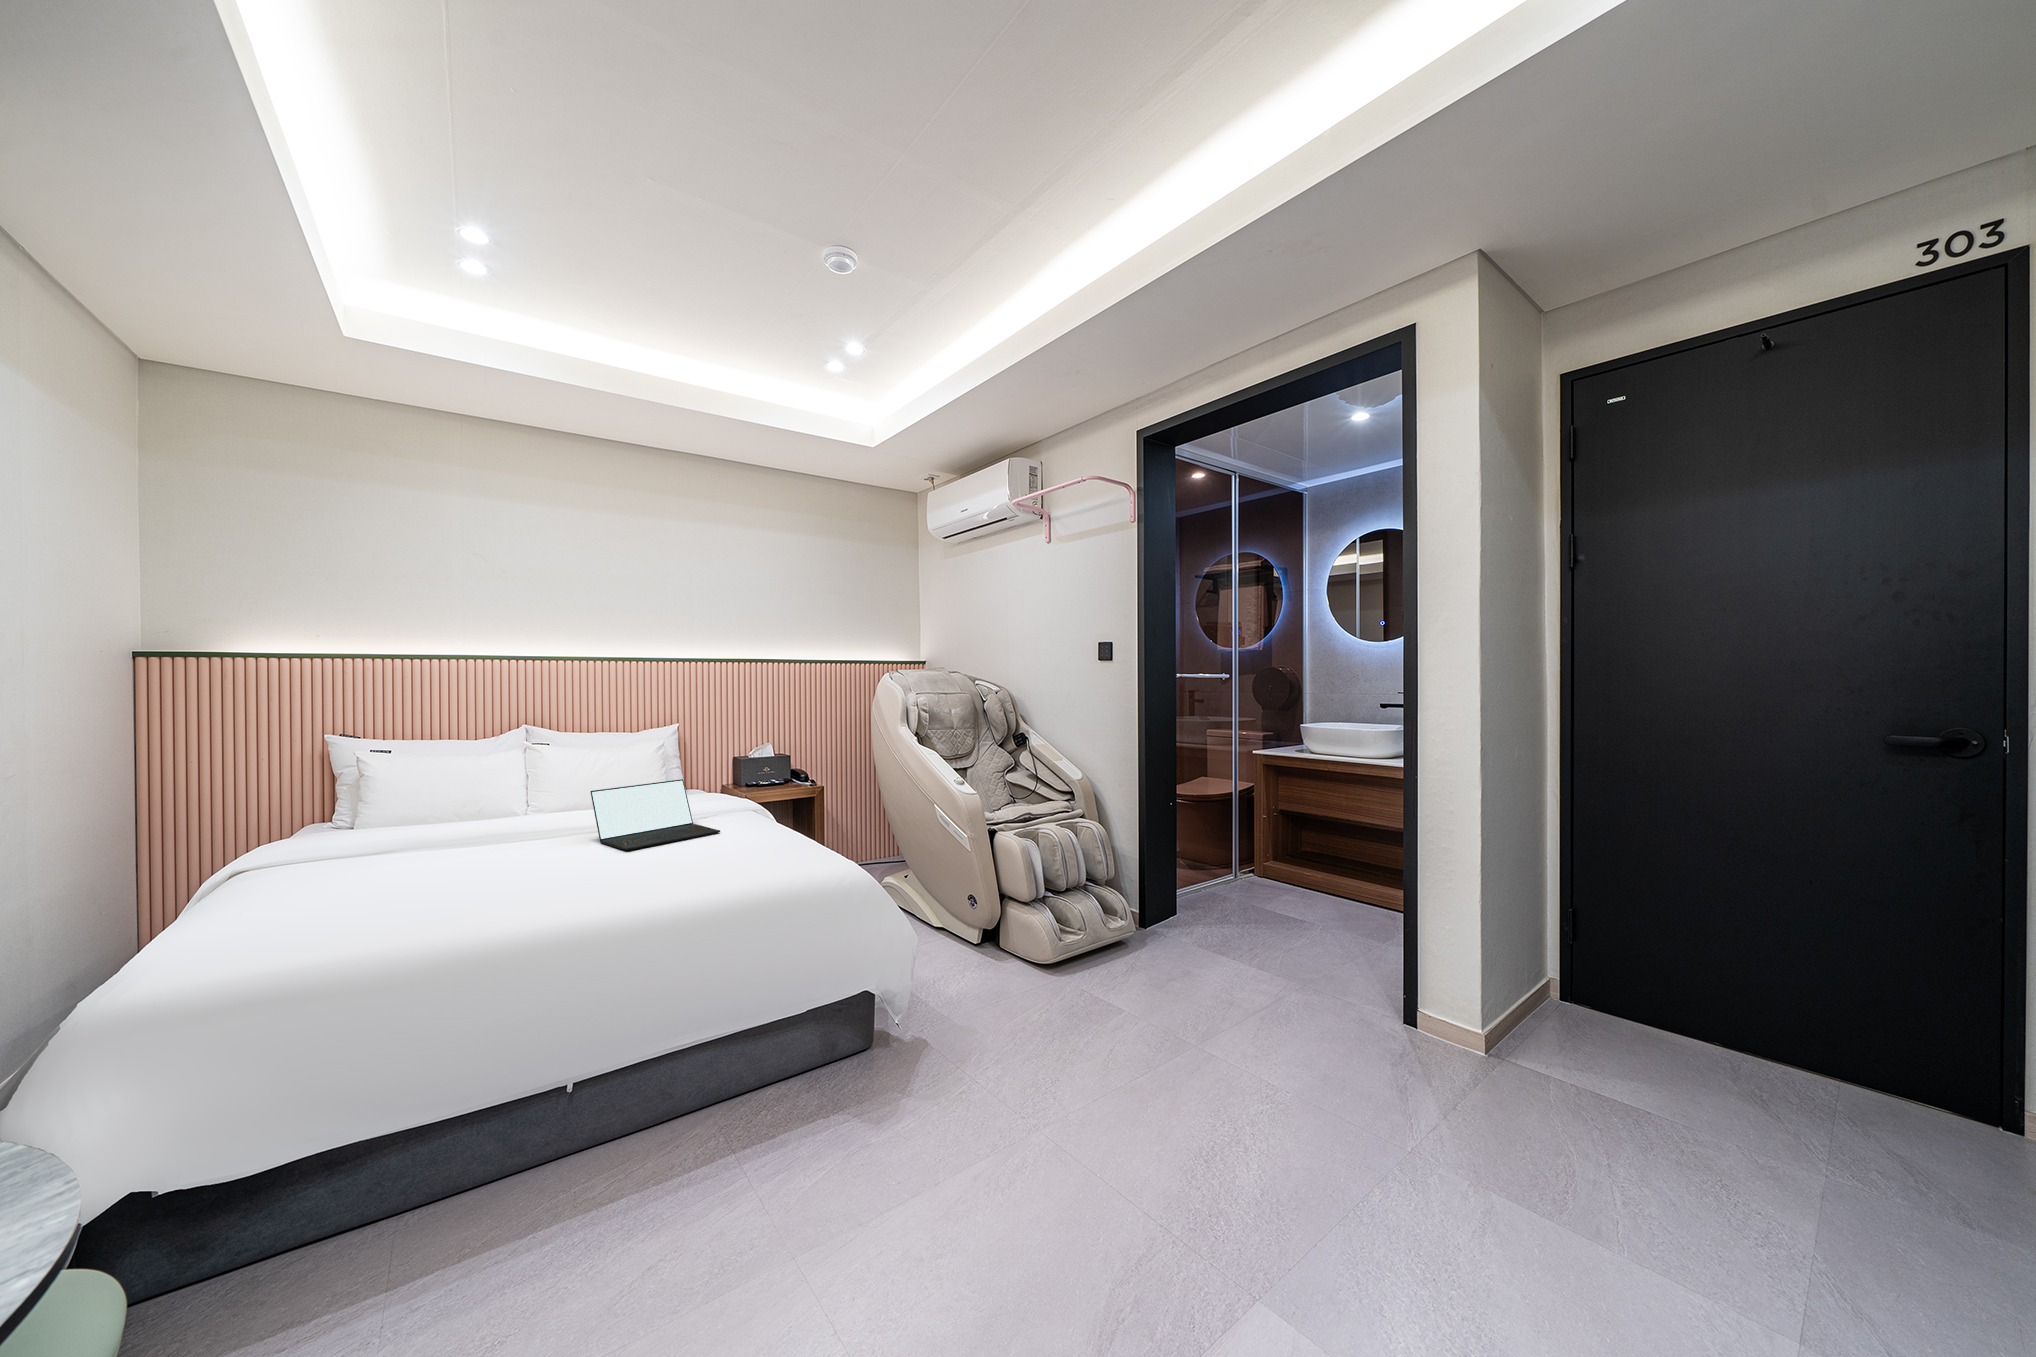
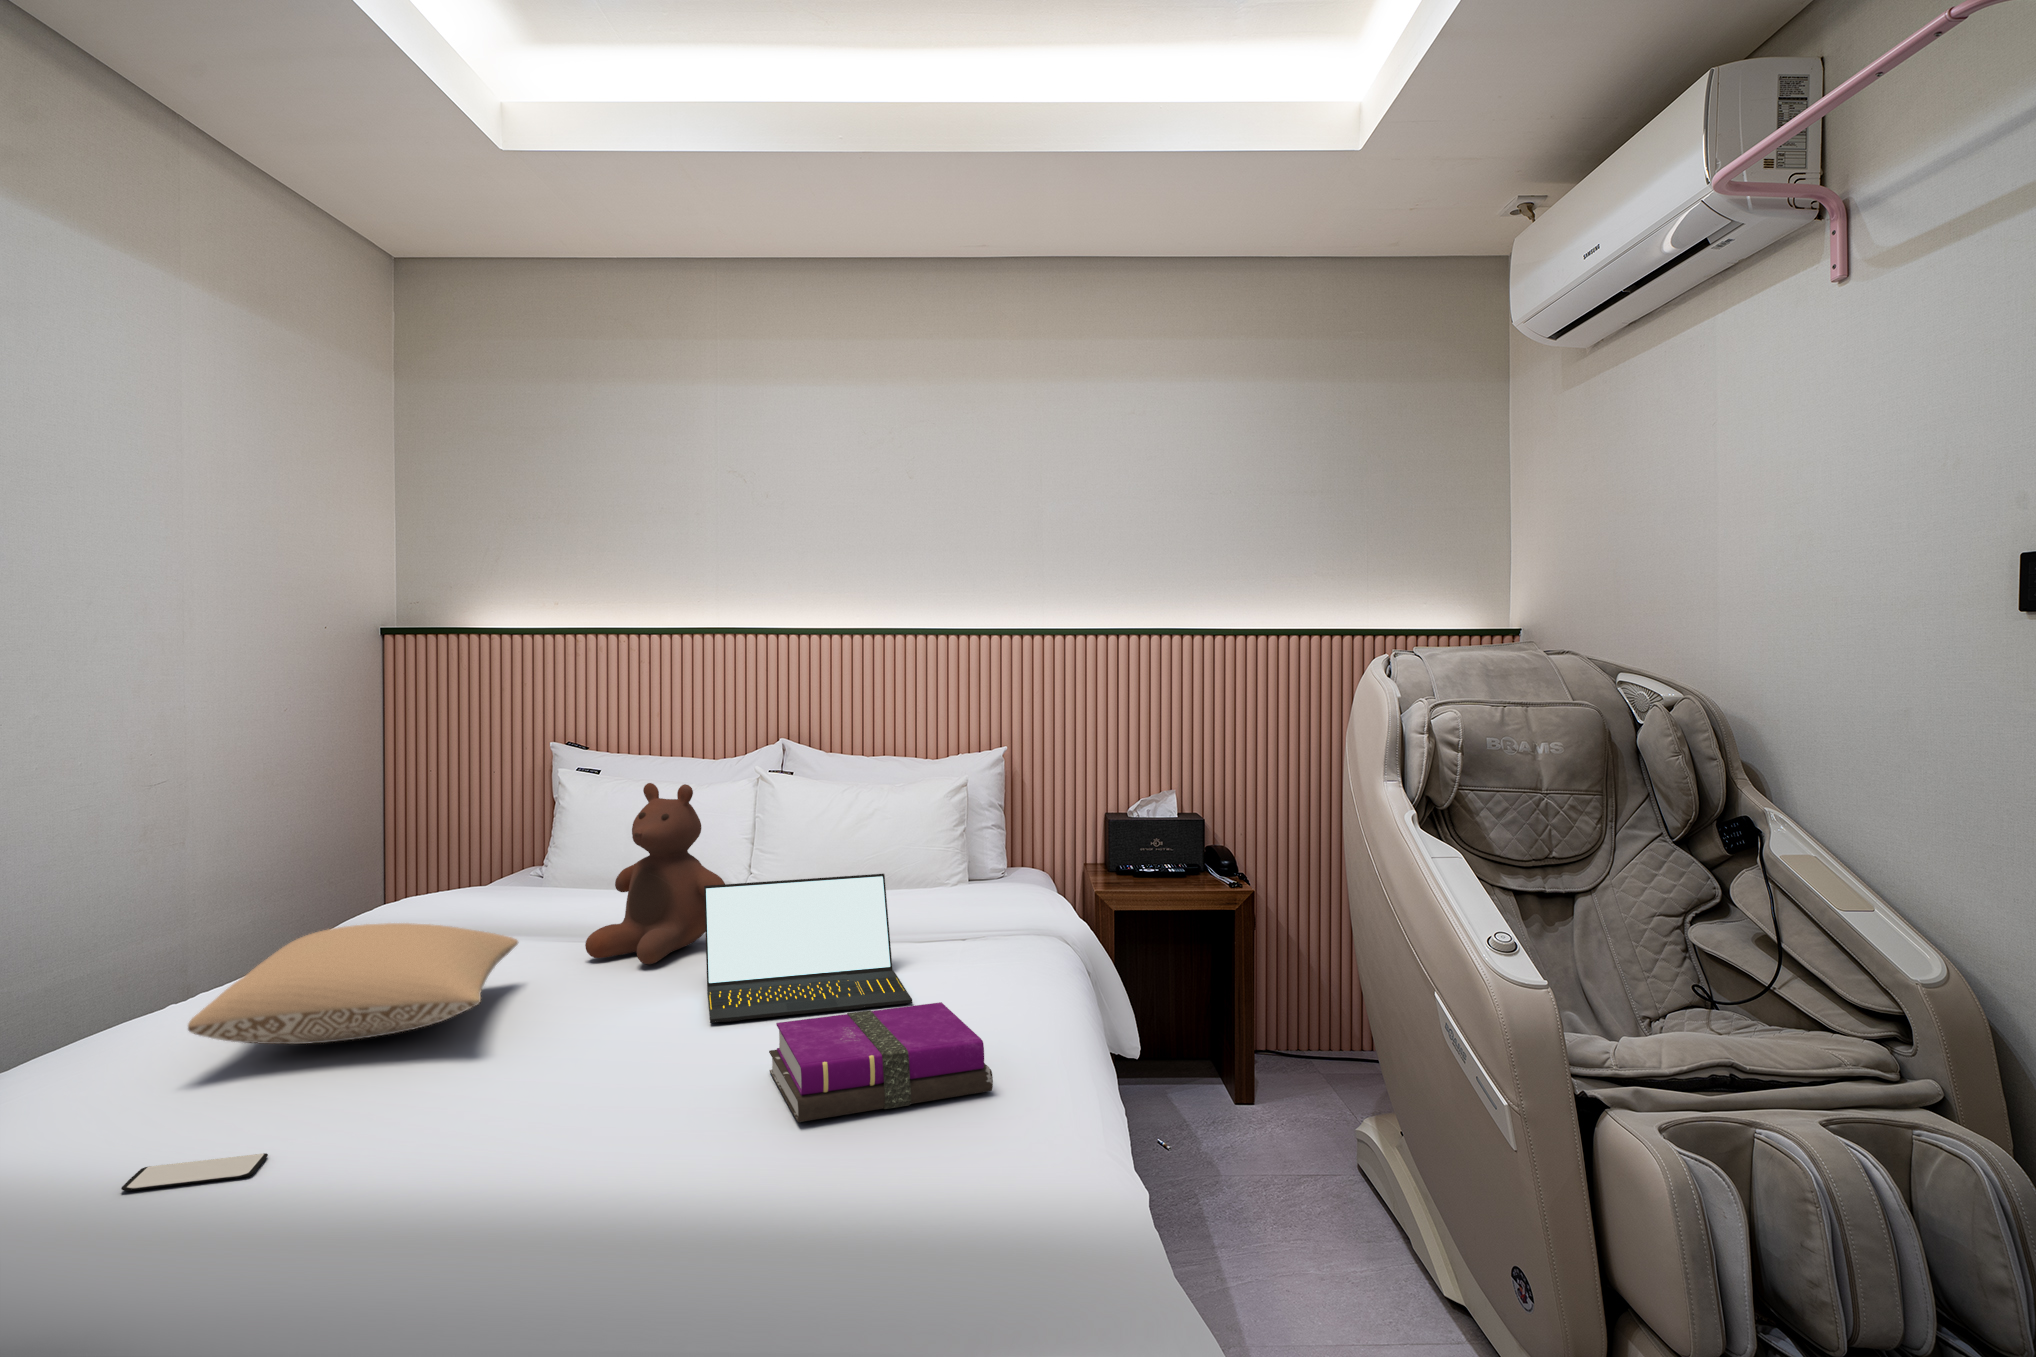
stuffed bear: none [495,742,582,841] -> present [585,783,725,964]
notebook: none [686,822,797,866] -> present [769,1002,993,1122]
pillow: none [304,823,511,889] -> present [188,923,518,1044]
smartphone: none [387,918,466,940] -> present [121,1153,268,1191]

